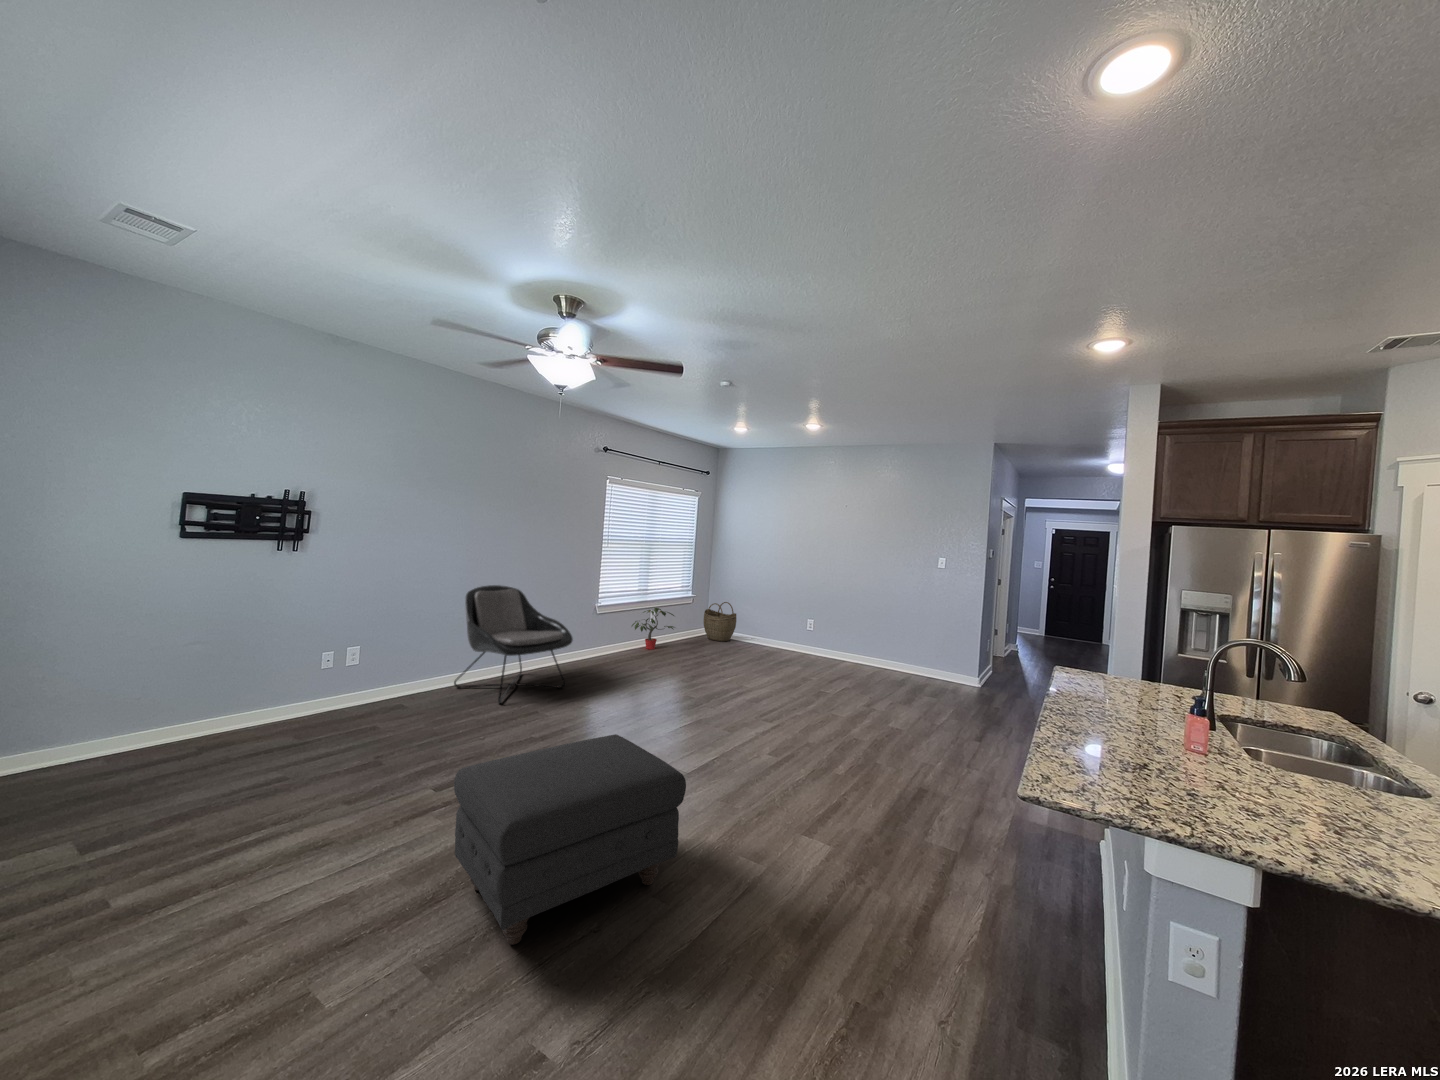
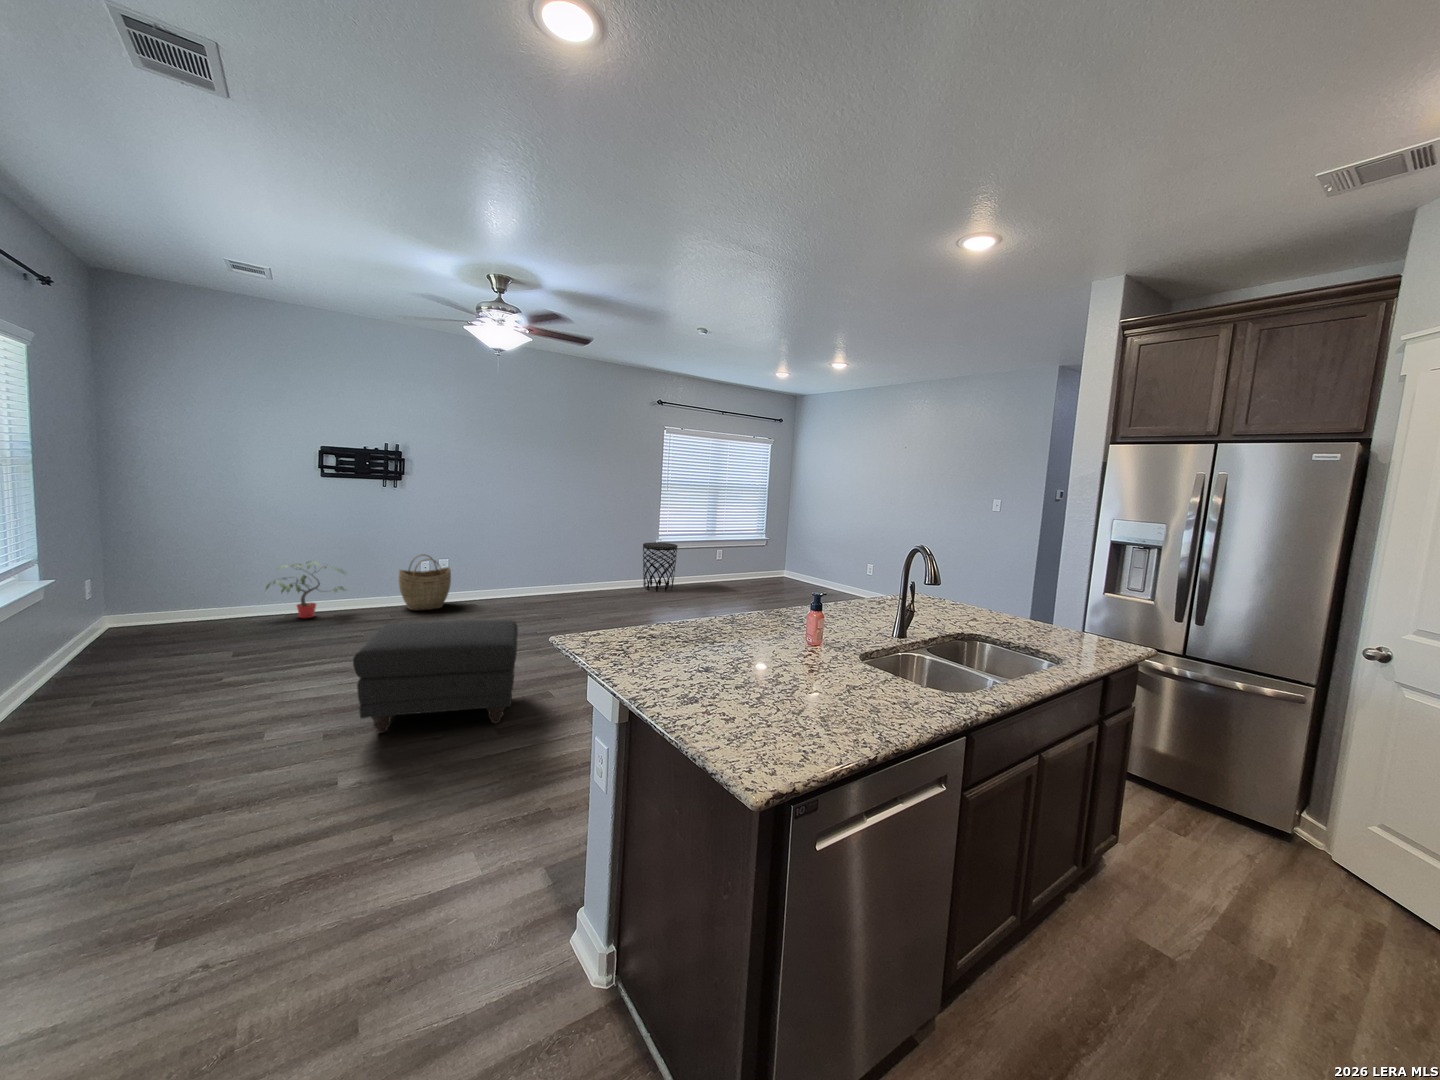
lounge chair: present [454,585,573,704] -> none [520,519,605,610]
woven basket: present [704,602,736,642] -> present [399,554,451,610]
side table: none [587,606,627,664] -> present [643,542,678,592]
potted plant: present [632,608,675,649] -> present [266,562,347,618]

